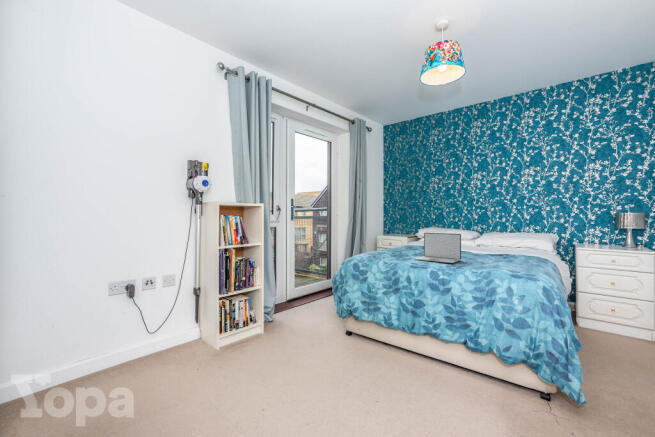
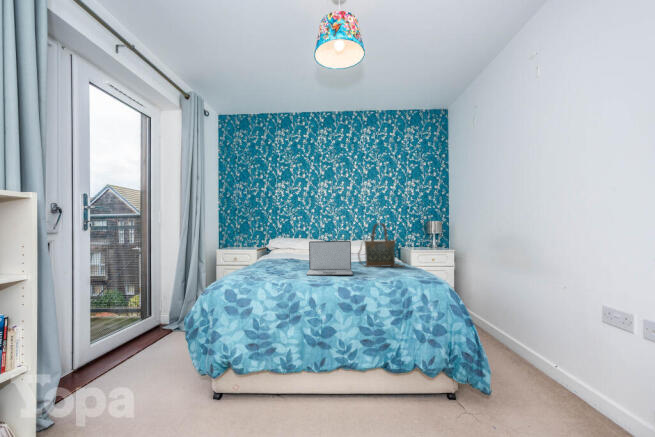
handbag: none [478,218,528,263] -> present [358,223,404,267]

